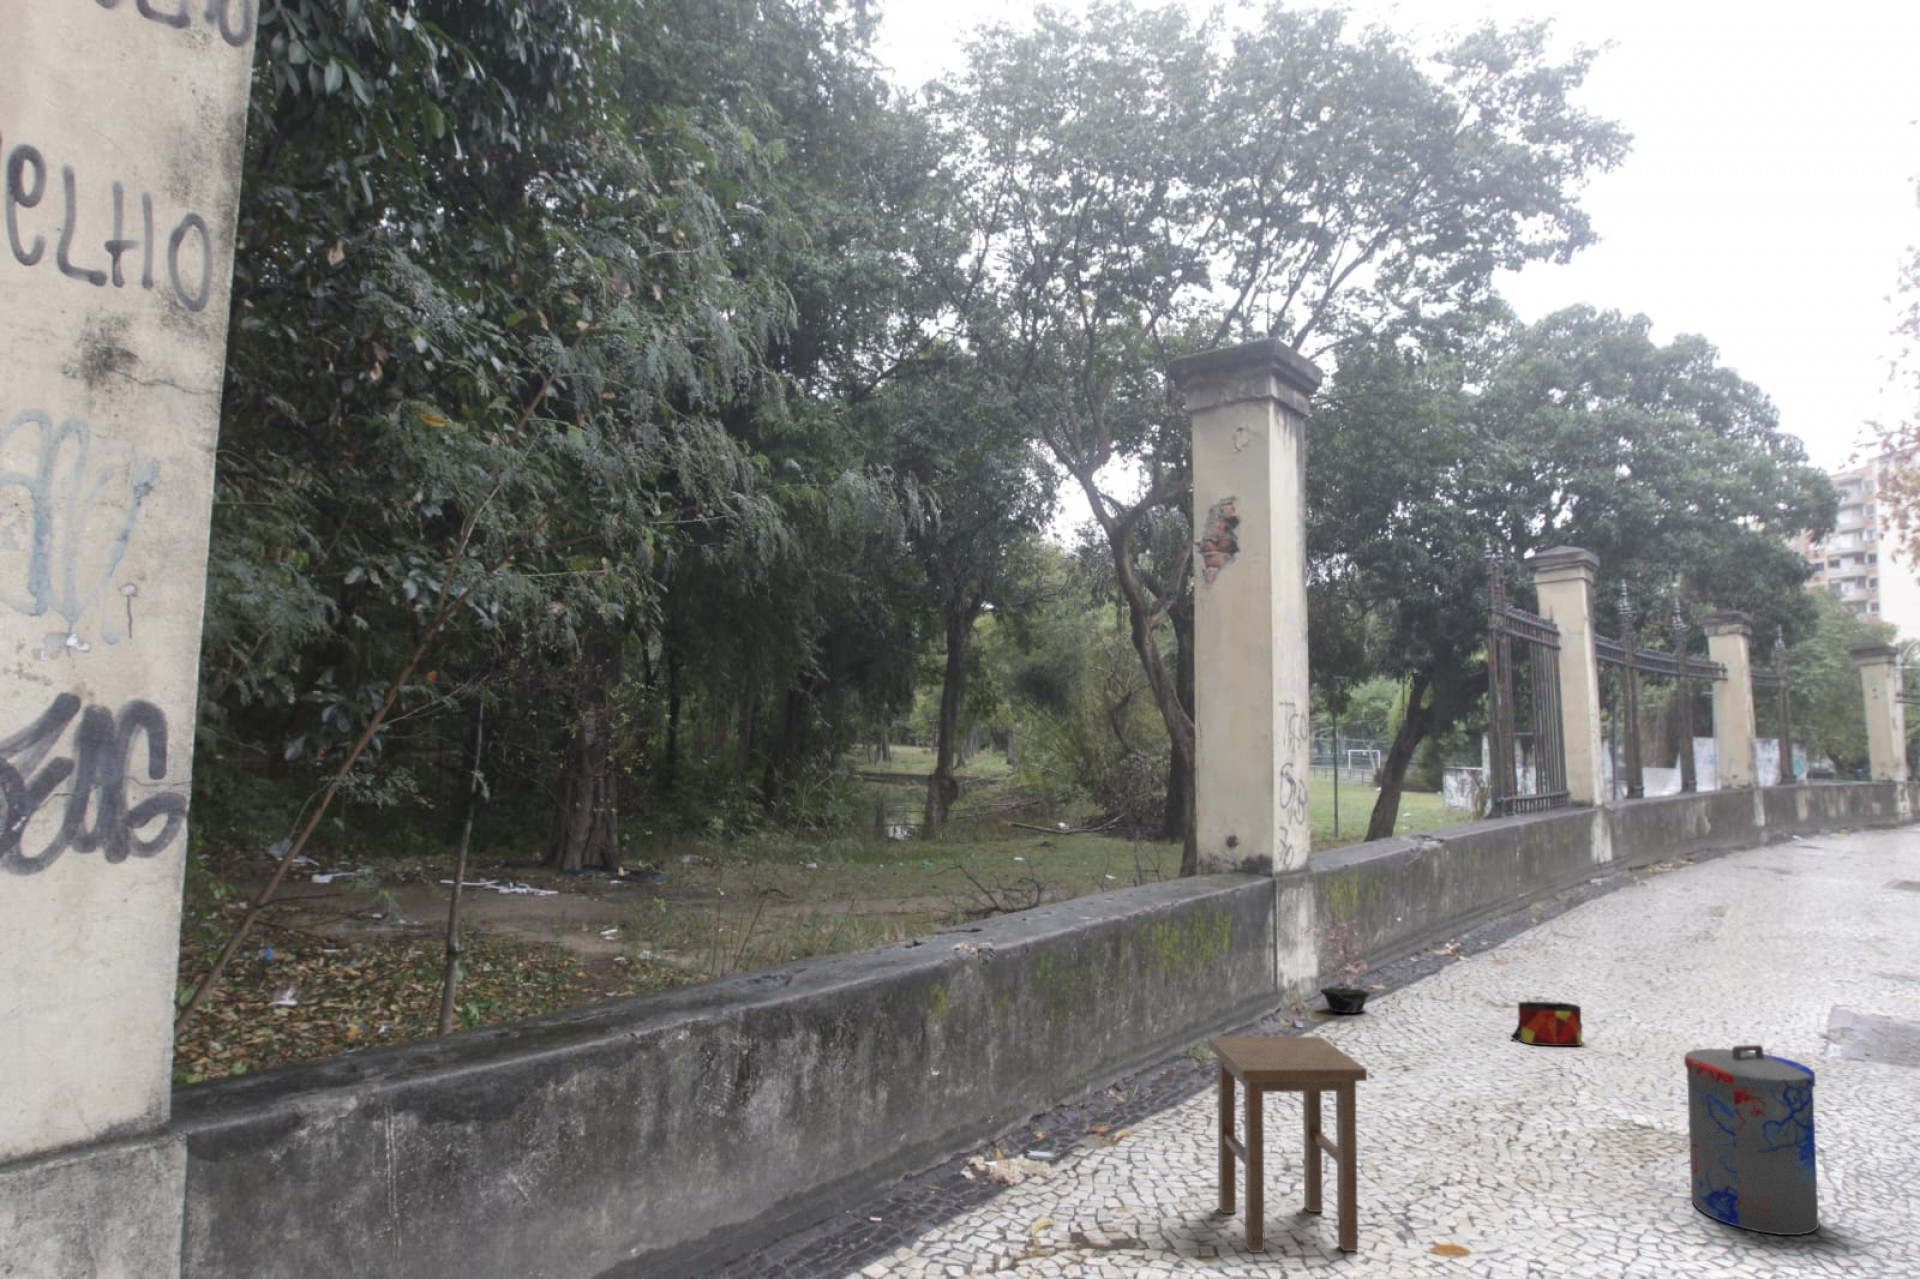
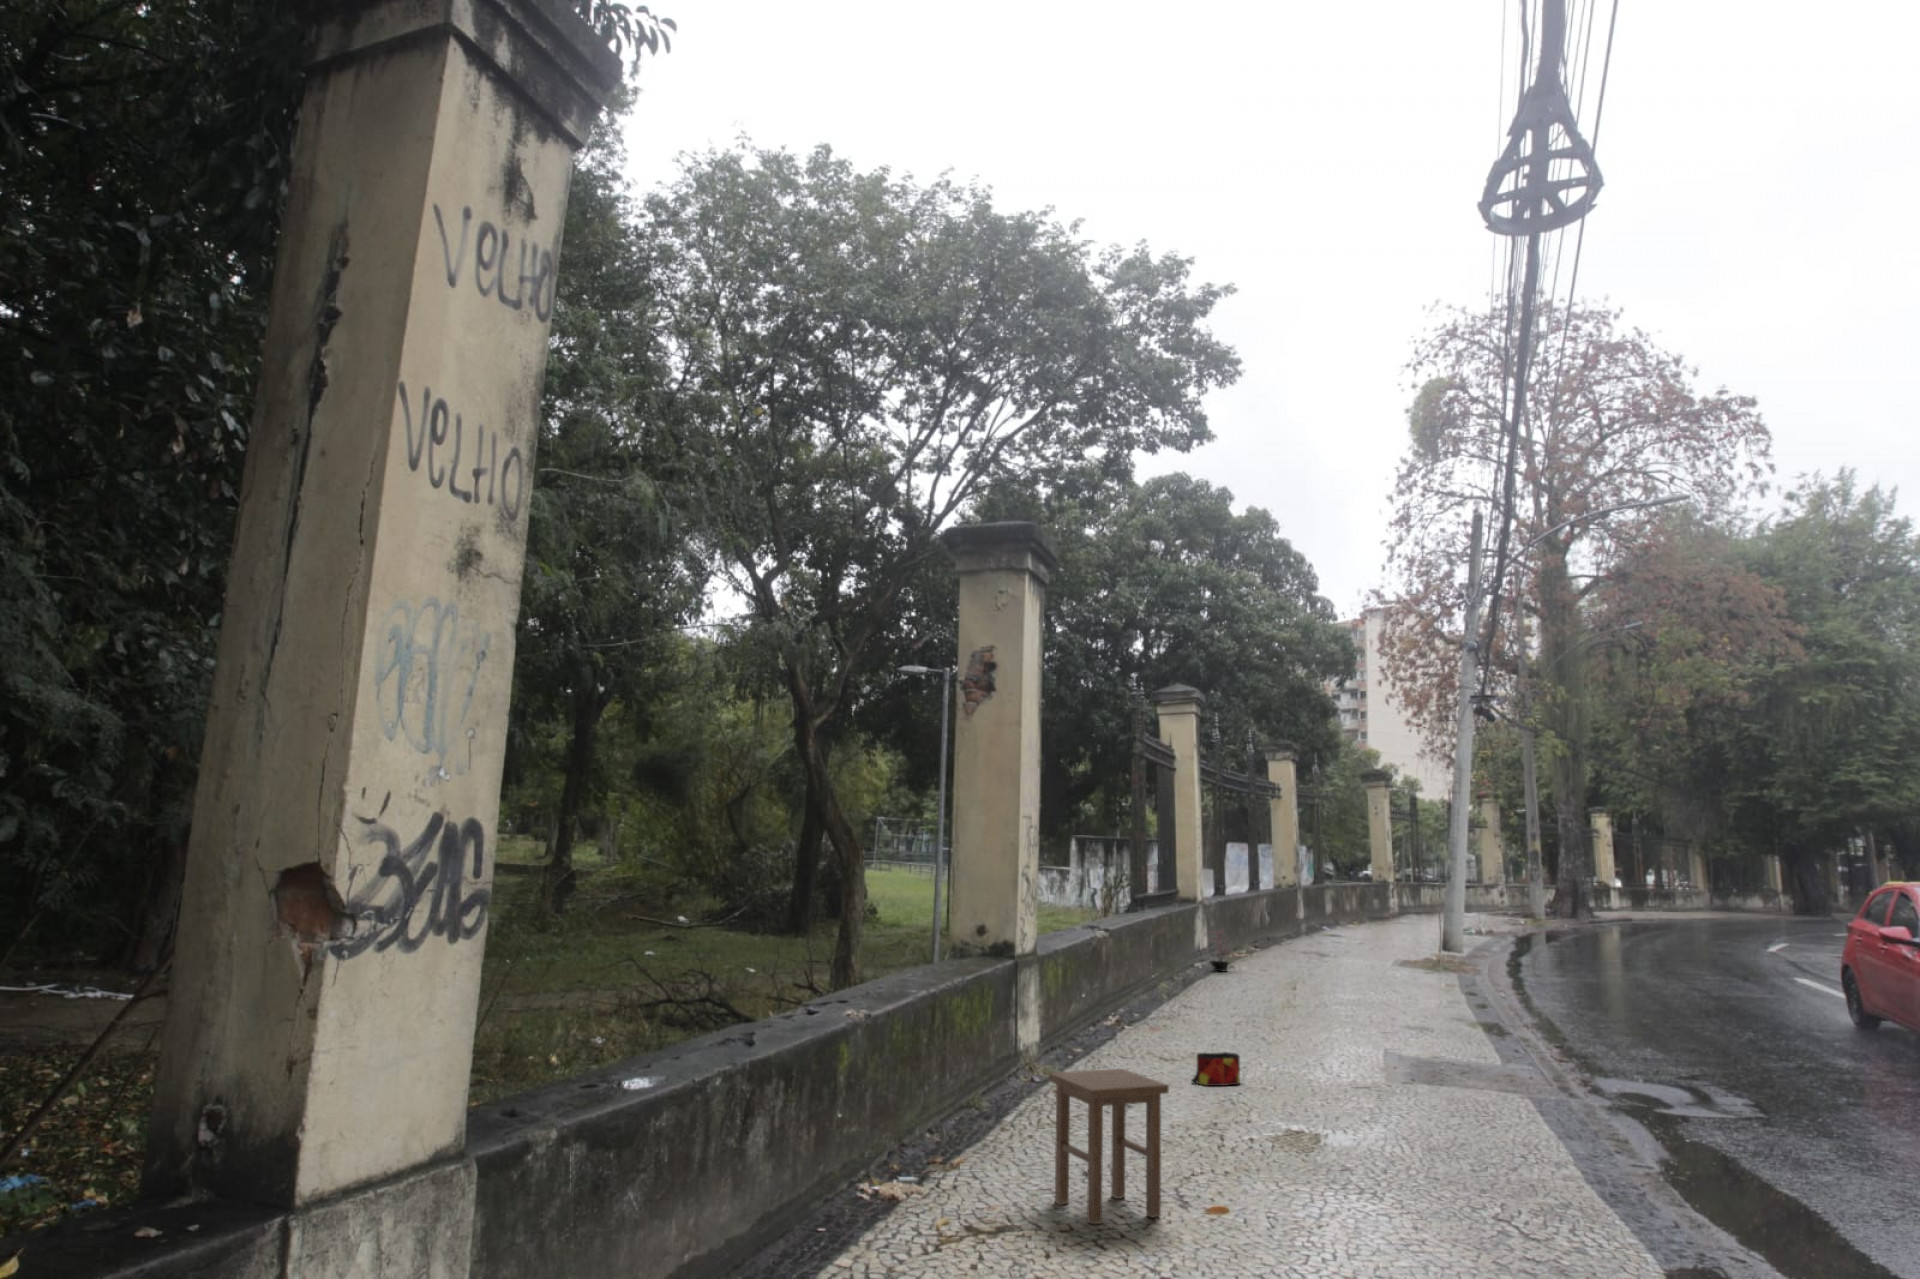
potted plant: present [1301,919,1370,1013] -> present [1204,930,1230,972]
trash can: present [1684,1045,1819,1235] -> none [1341,1059,1420,1184]

